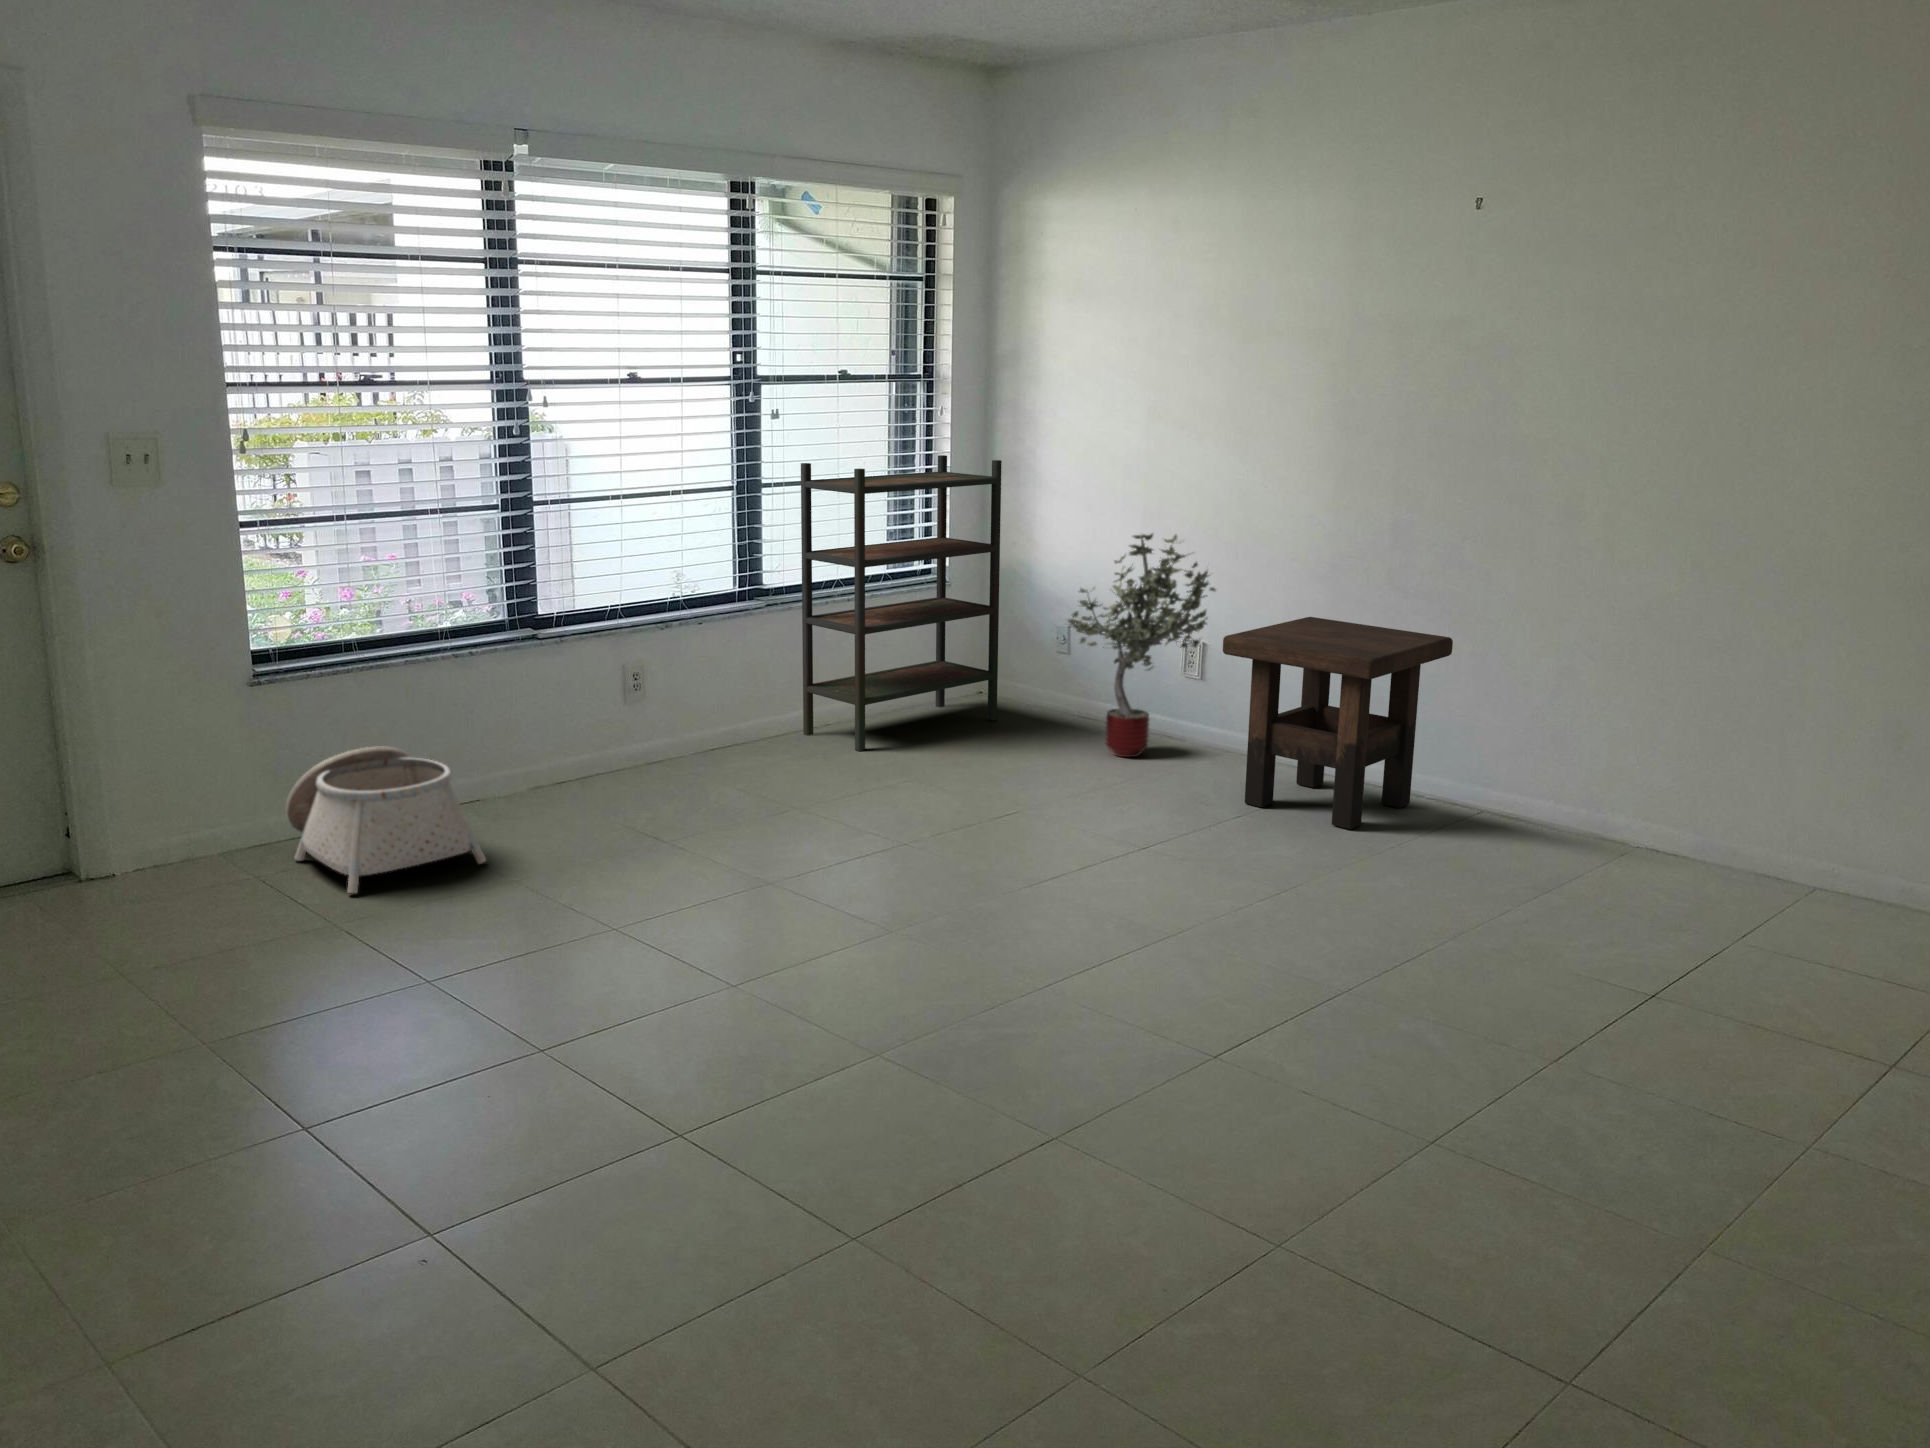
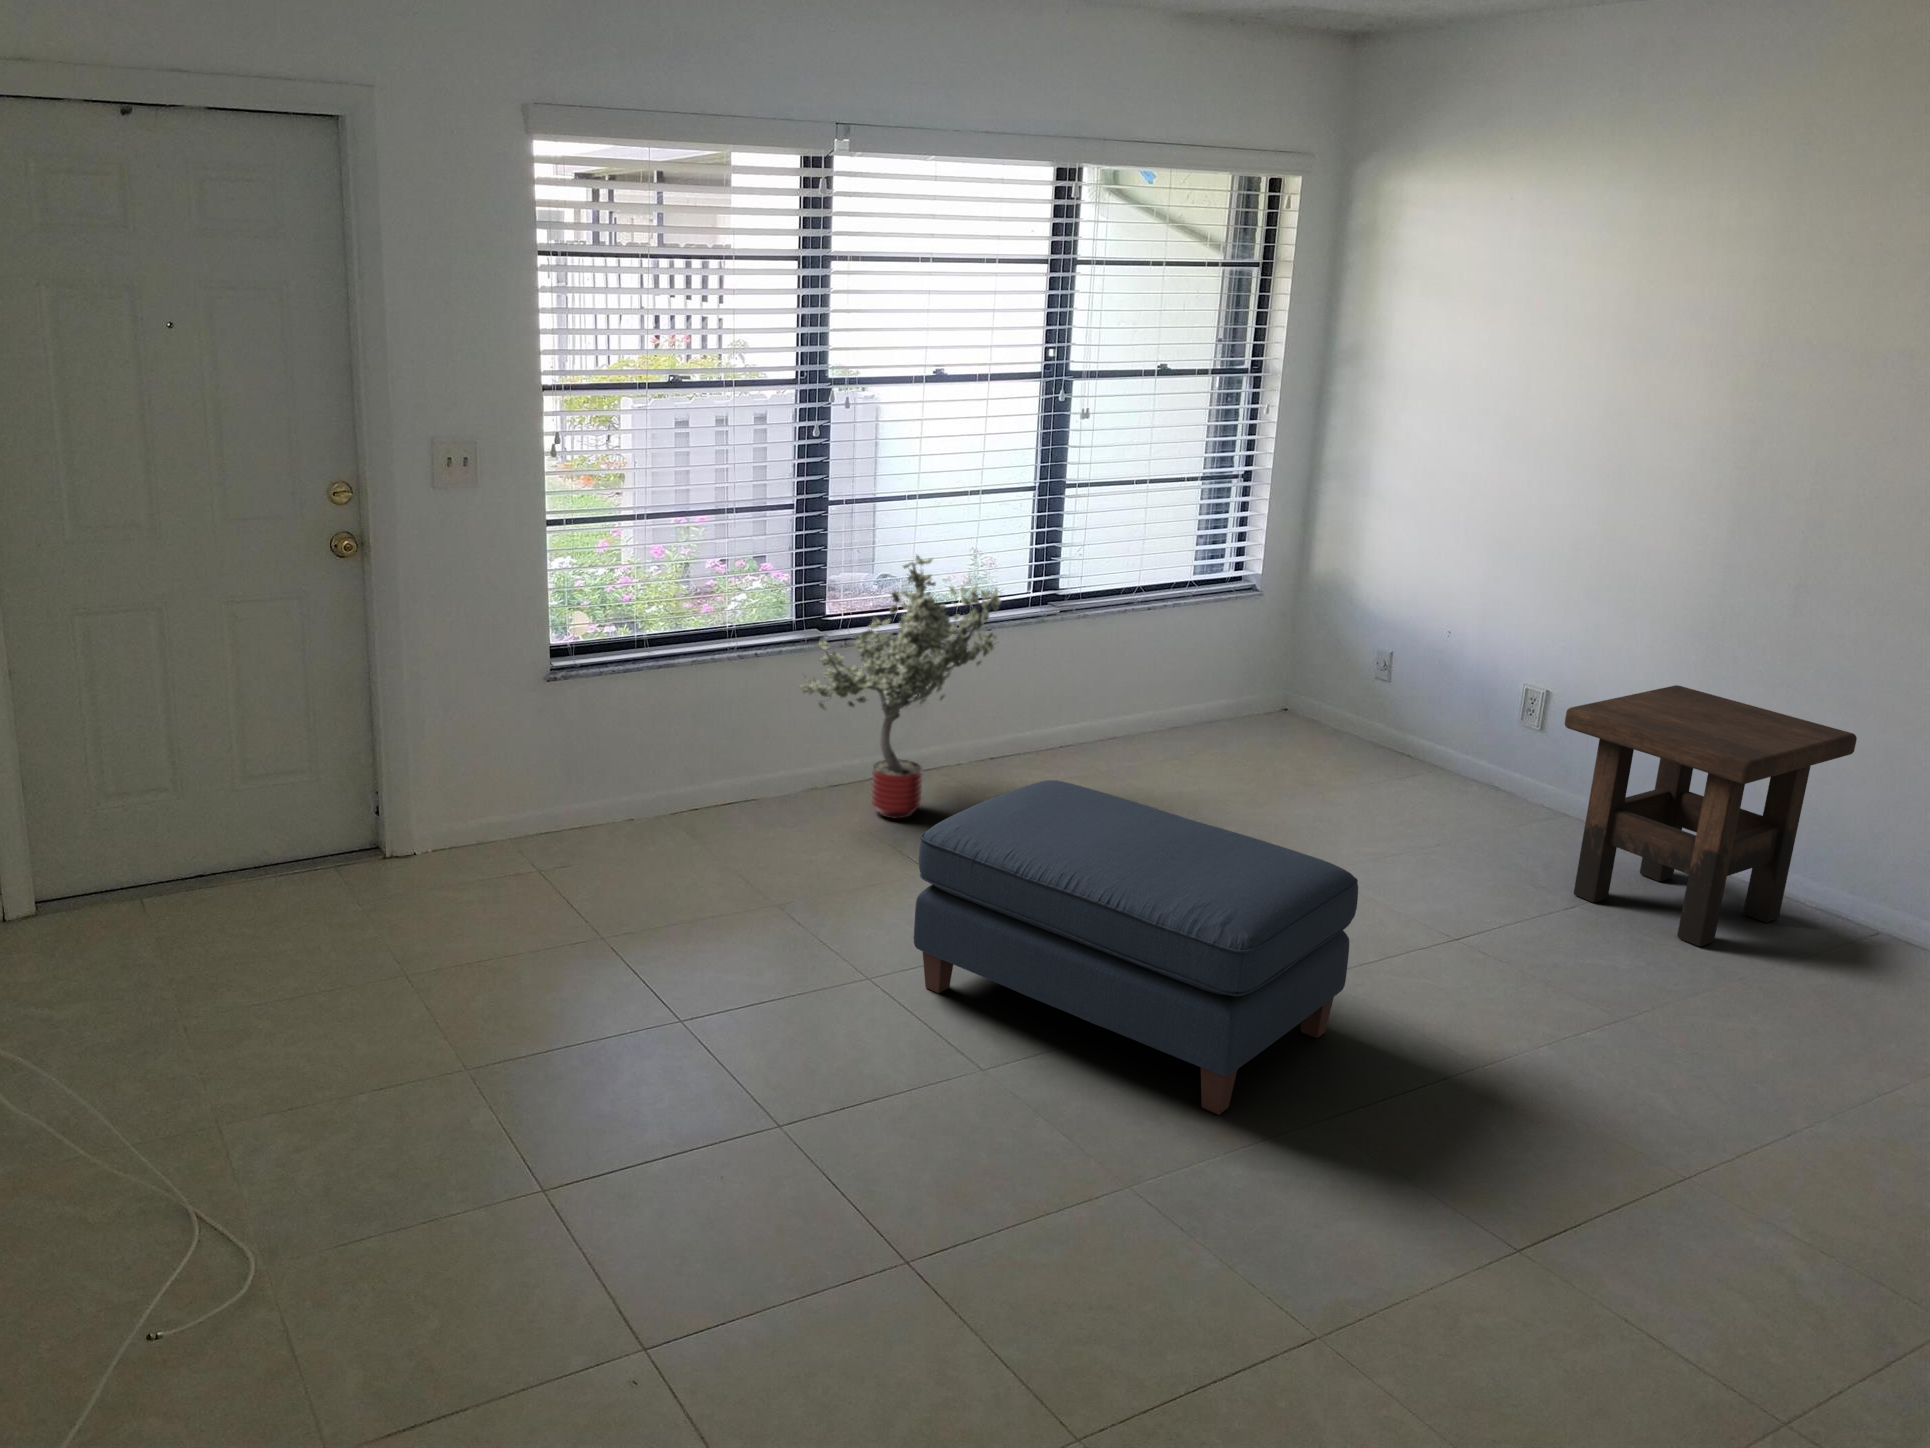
bookshelf: present [801,455,1002,751] -> none [1088,458,1330,777]
potted tree: present [1068,533,1216,757] -> present [800,556,1001,819]
ottoman: none [658,727,1065,992] -> present [914,780,1358,1115]
basket: present [286,747,487,893] -> none [572,751,753,903]

